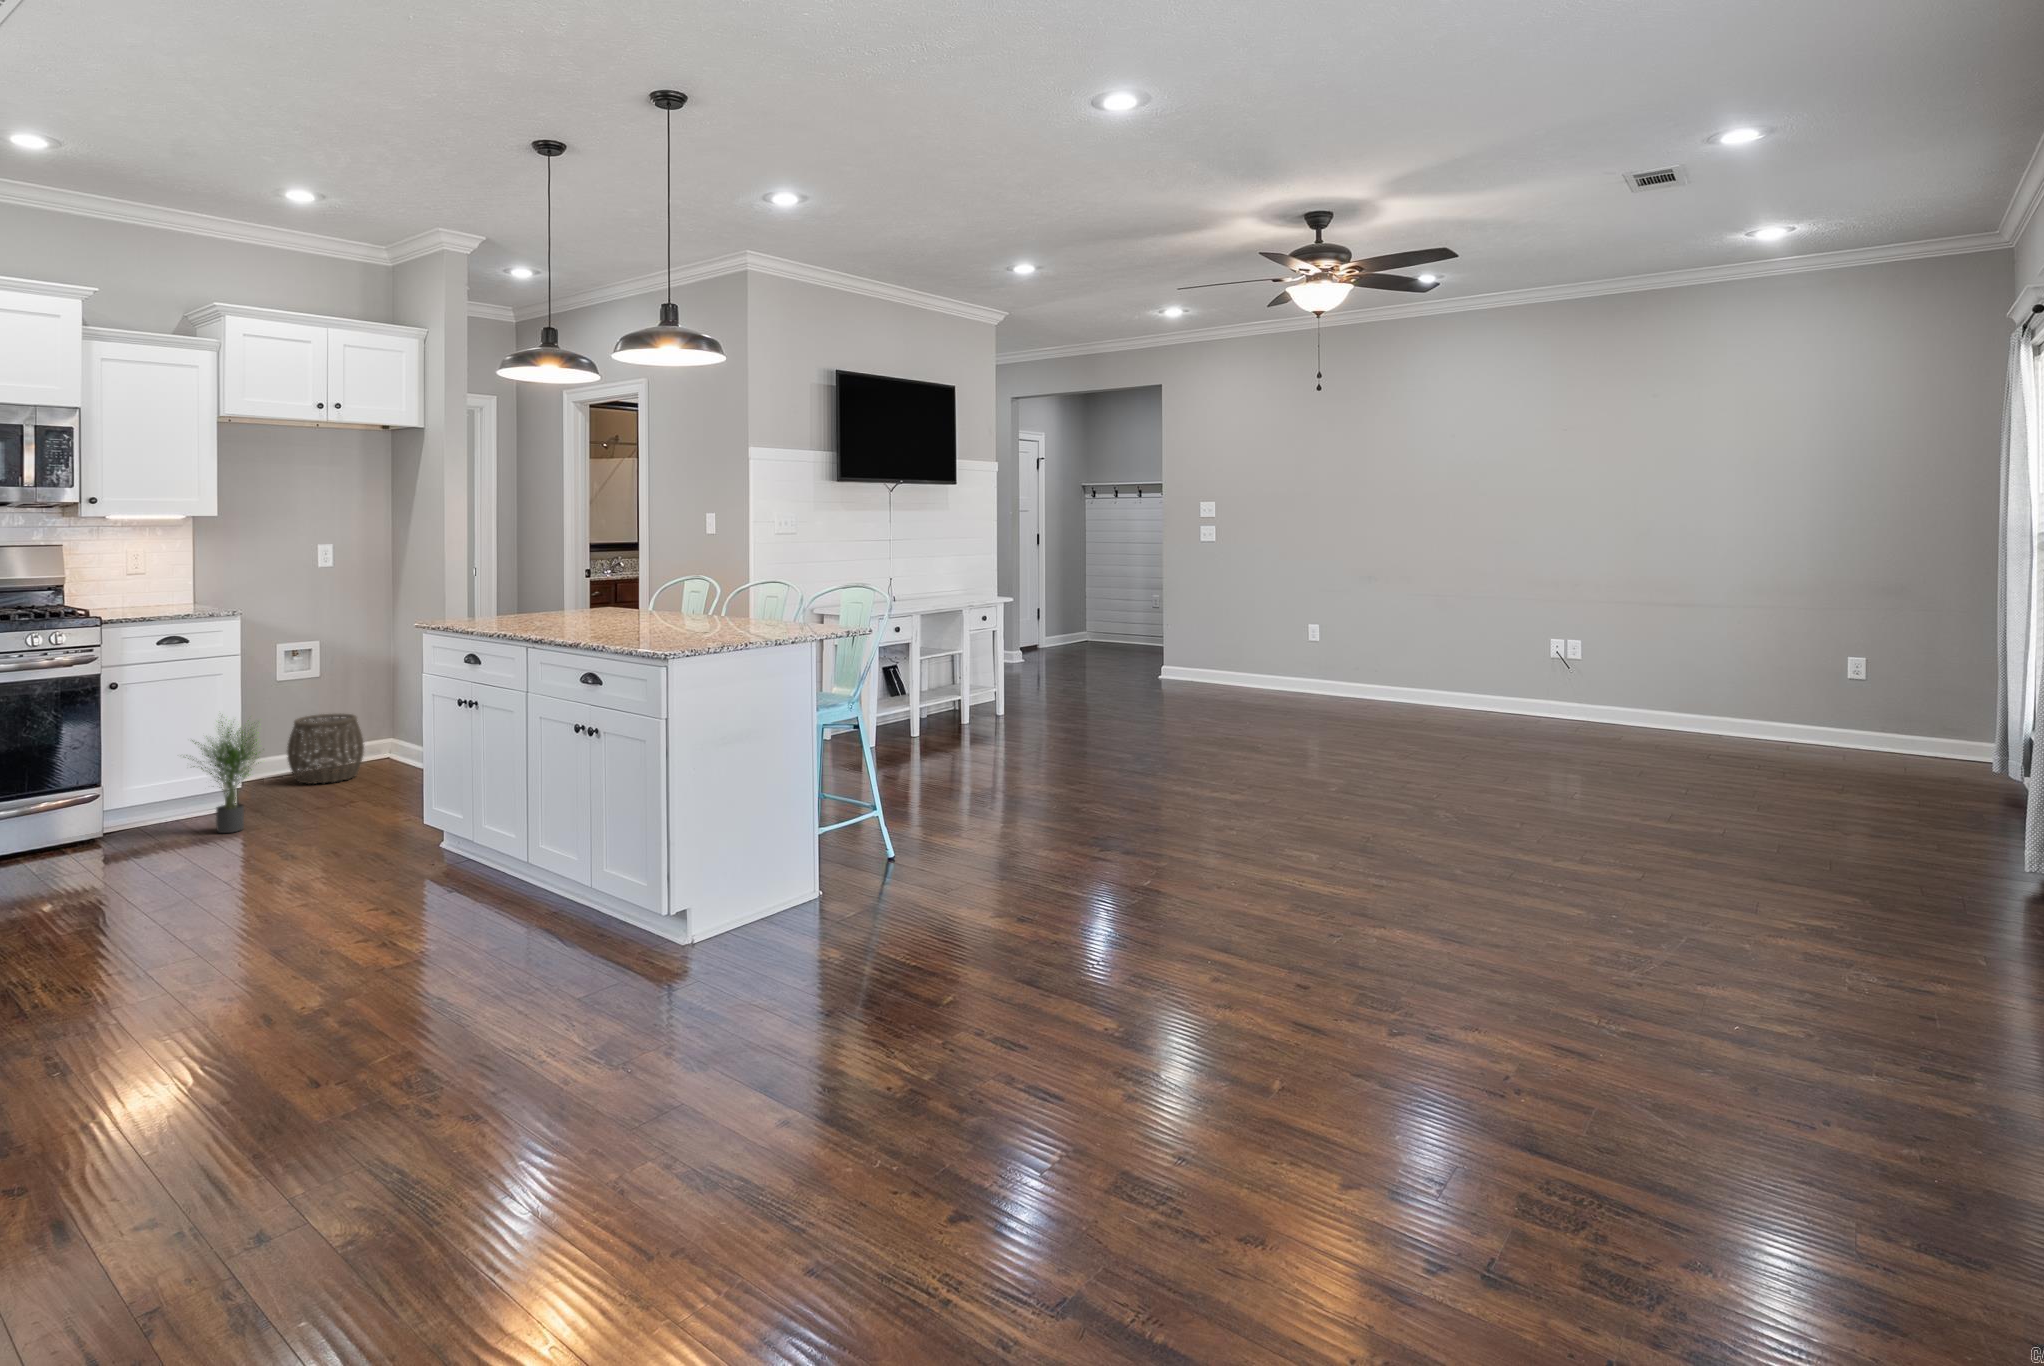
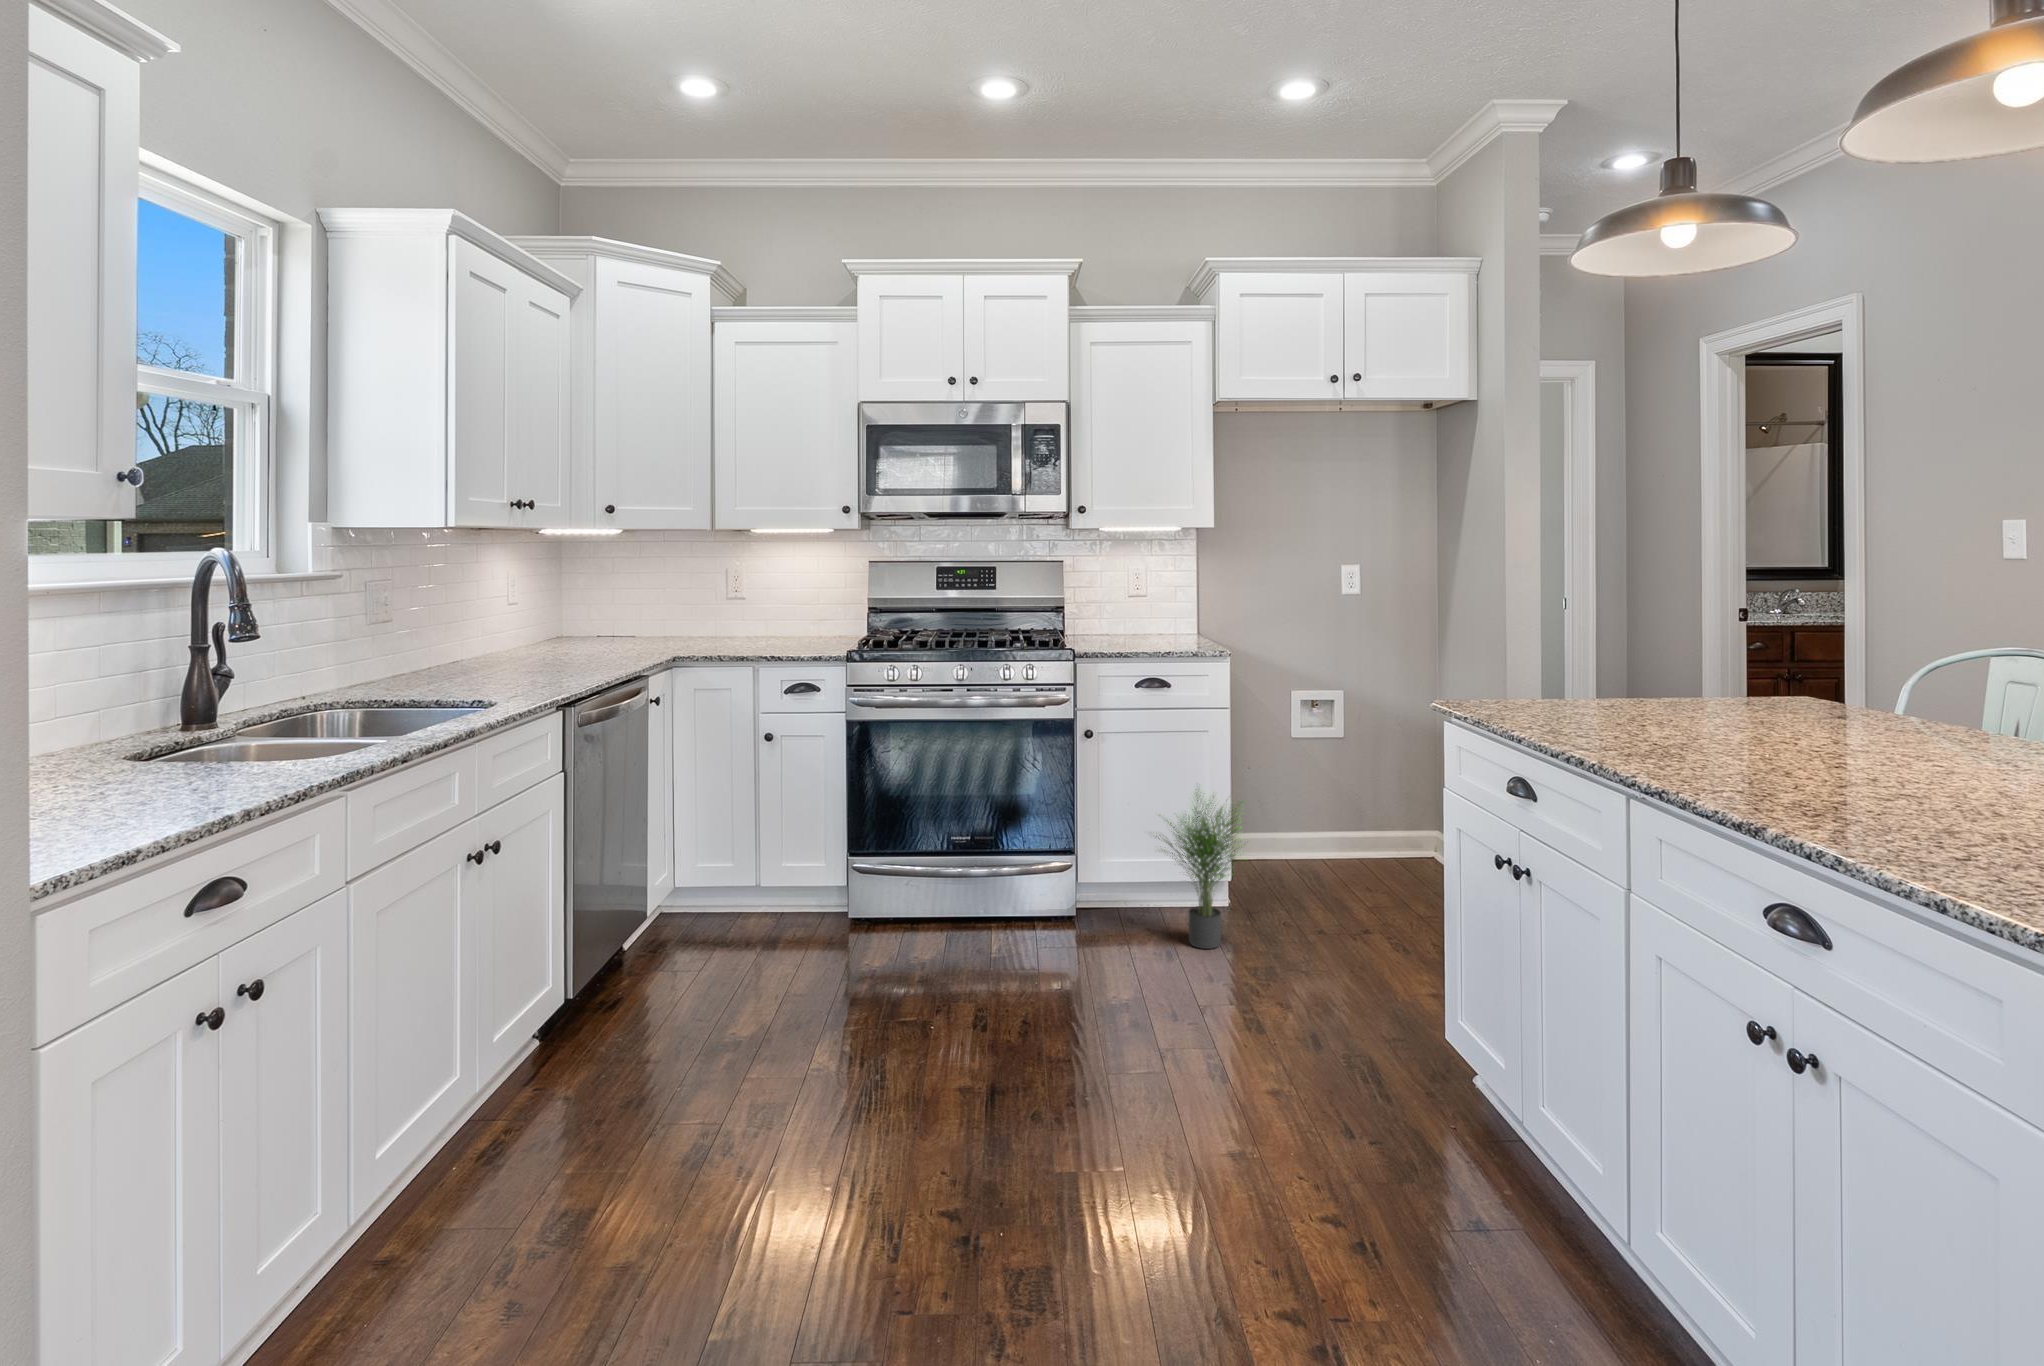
woven basket: present [287,713,364,784] -> none [1301,785,1398,884]

